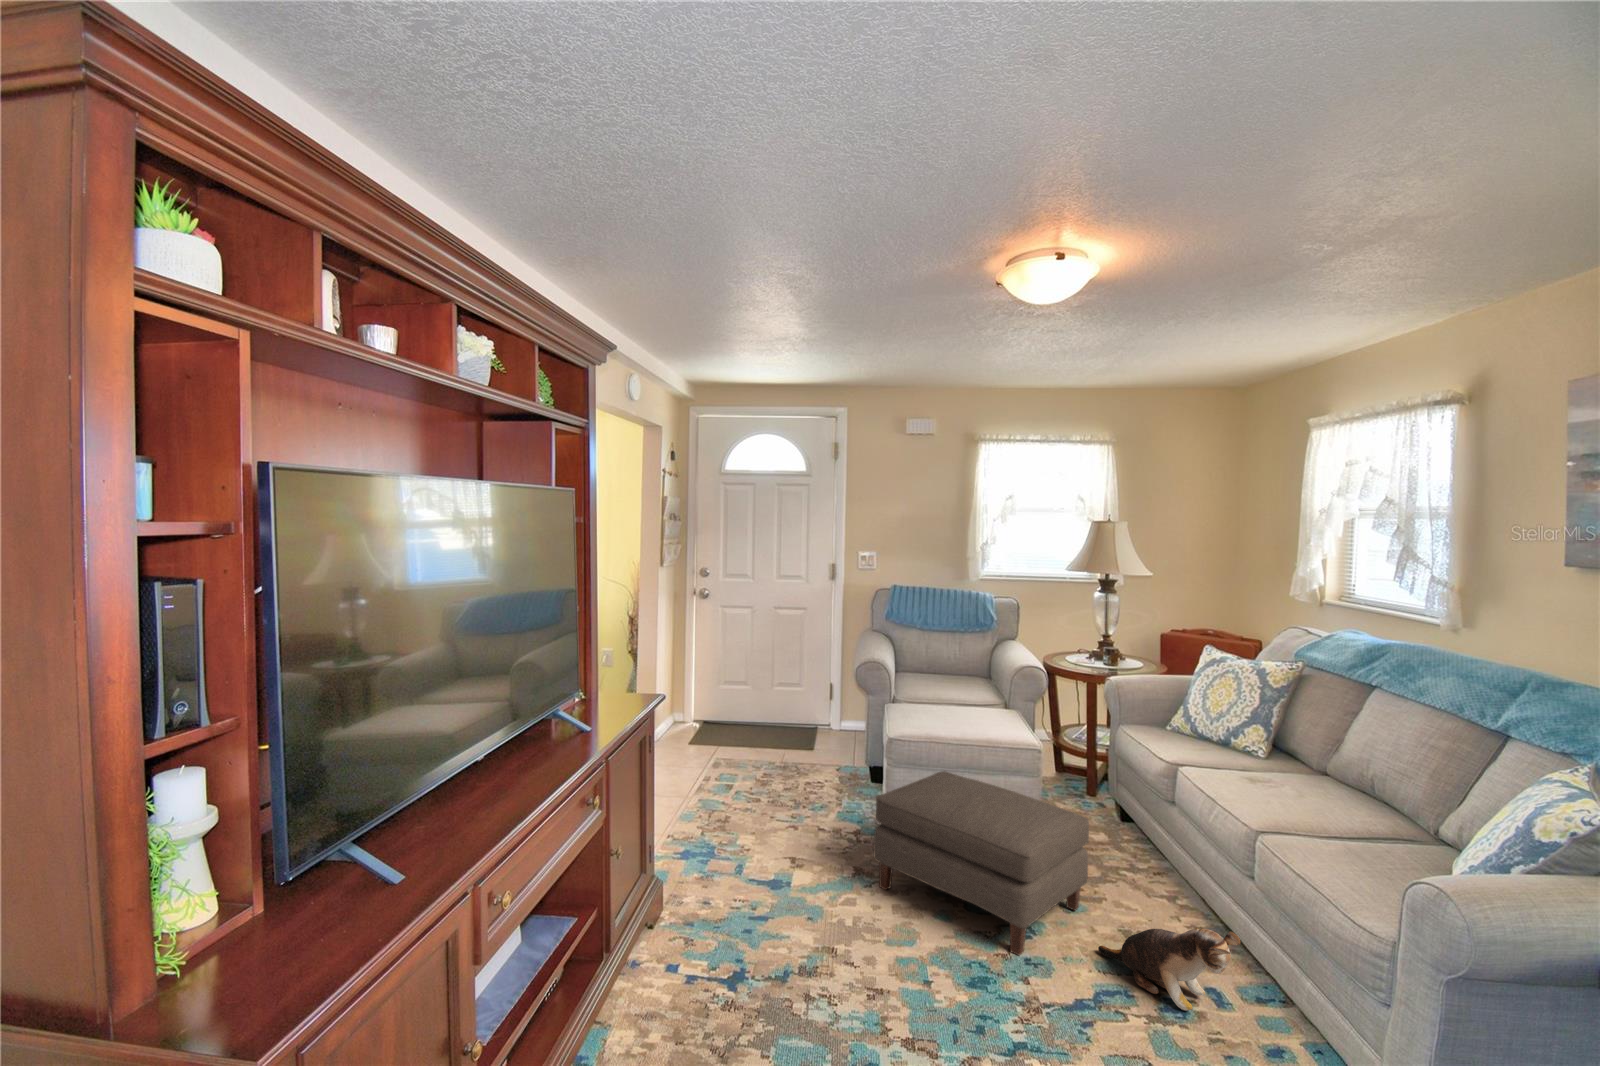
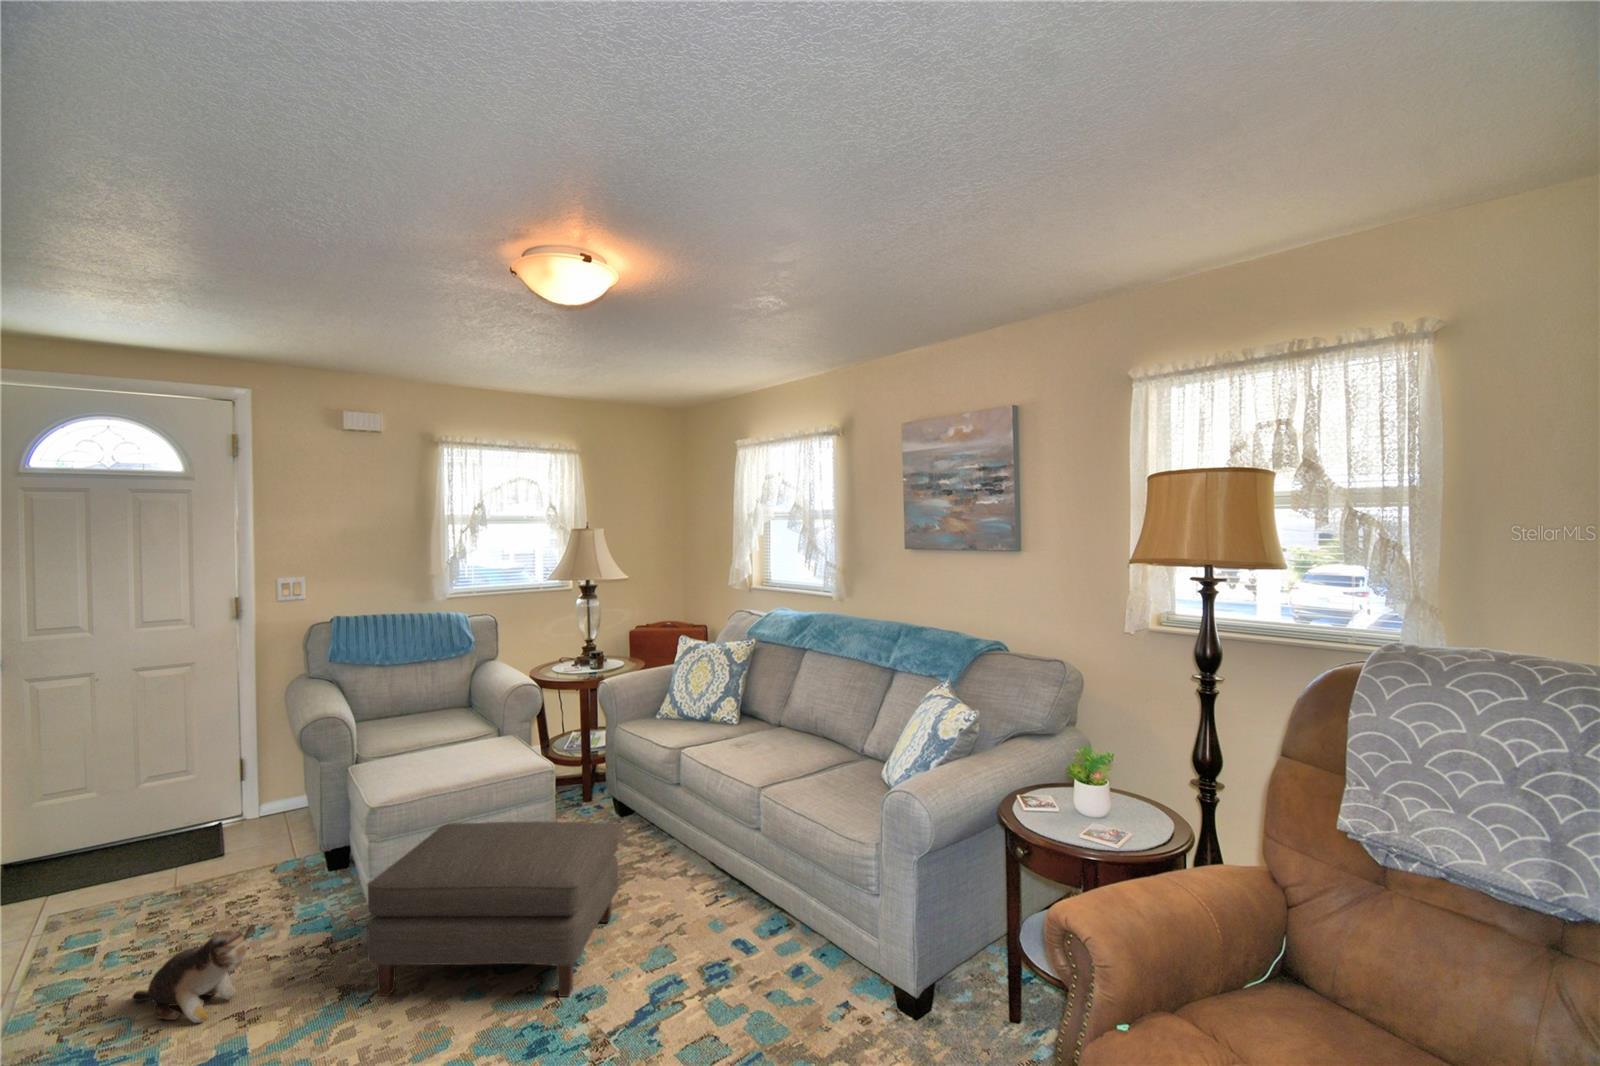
plush toy: present [1098,928,1240,1011] -> present [132,924,255,1023]

